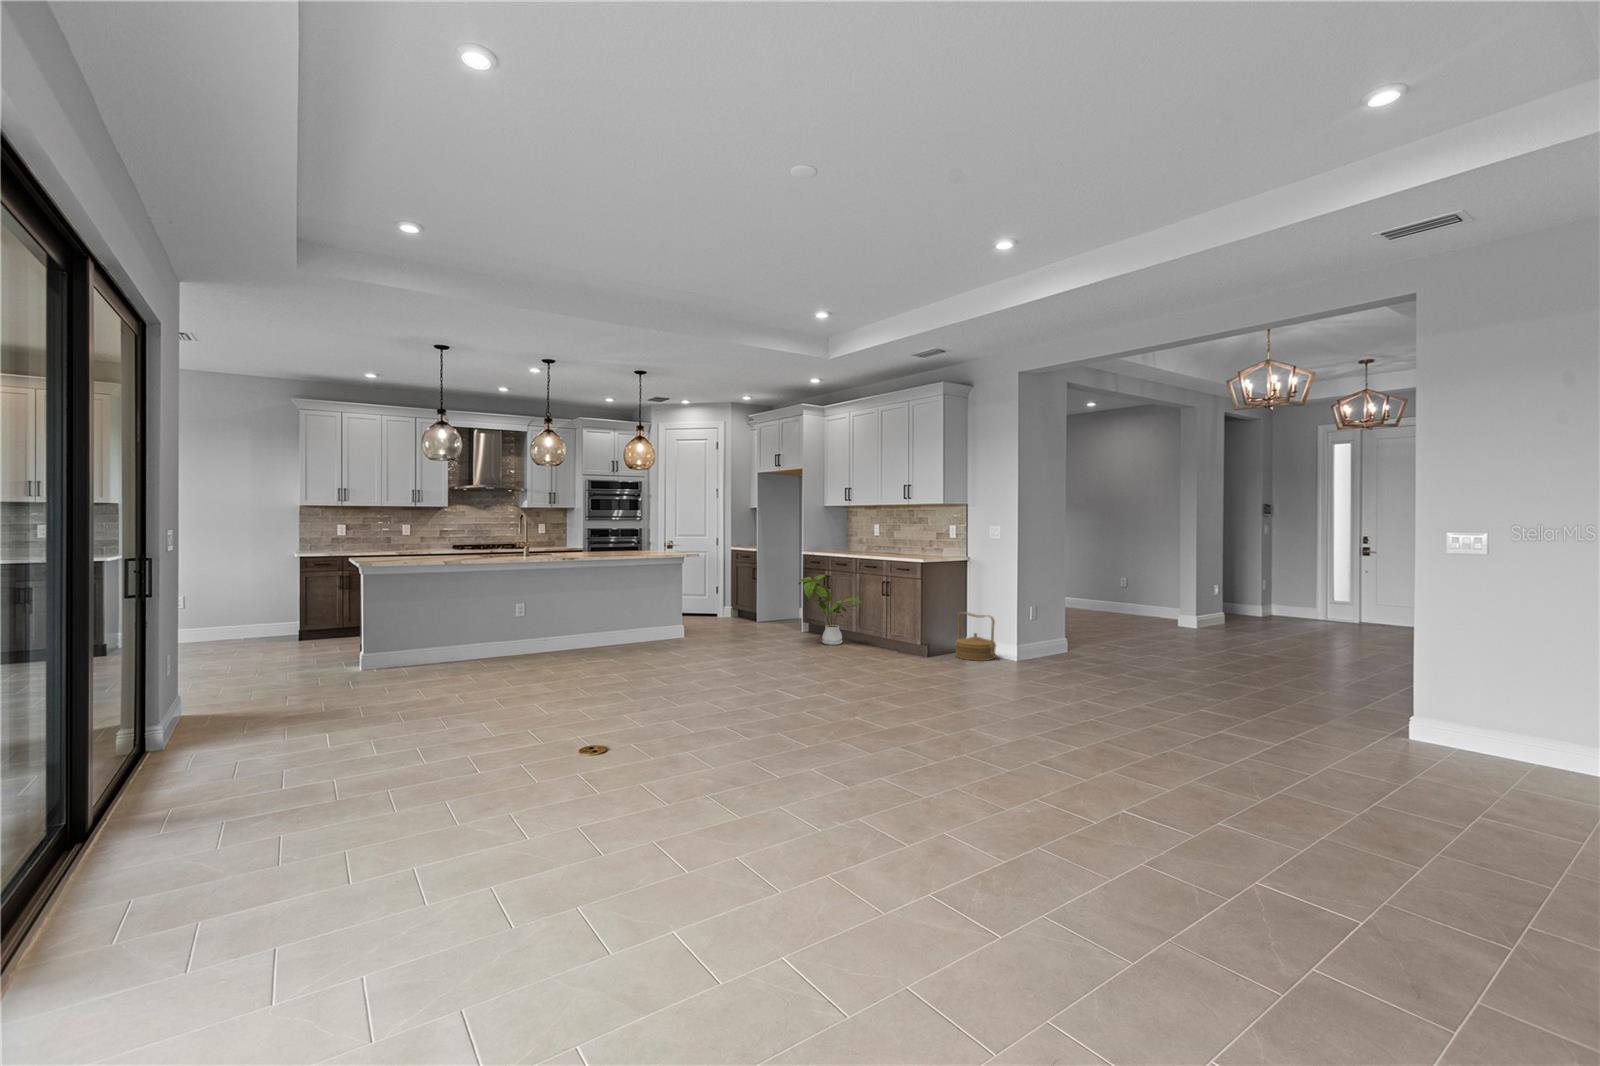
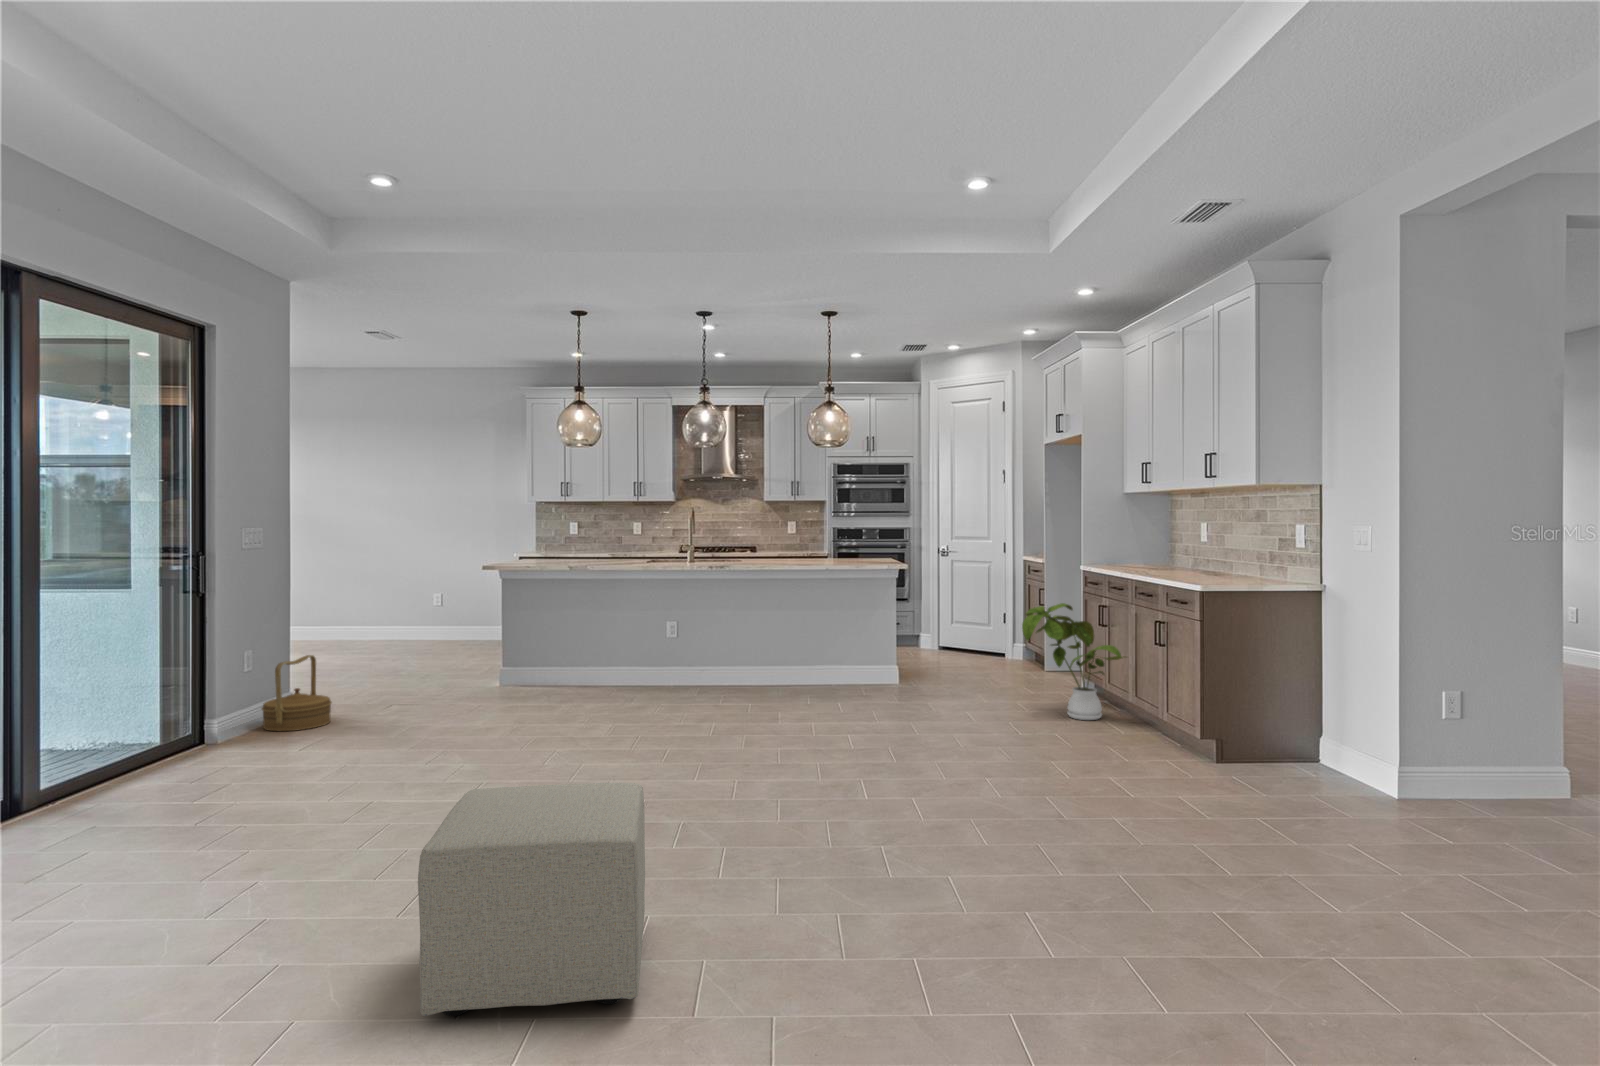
woven basket: present [955,612,996,661] -> present [262,655,332,731]
ottoman: none [740,684,900,824] -> present [418,783,645,1016]

